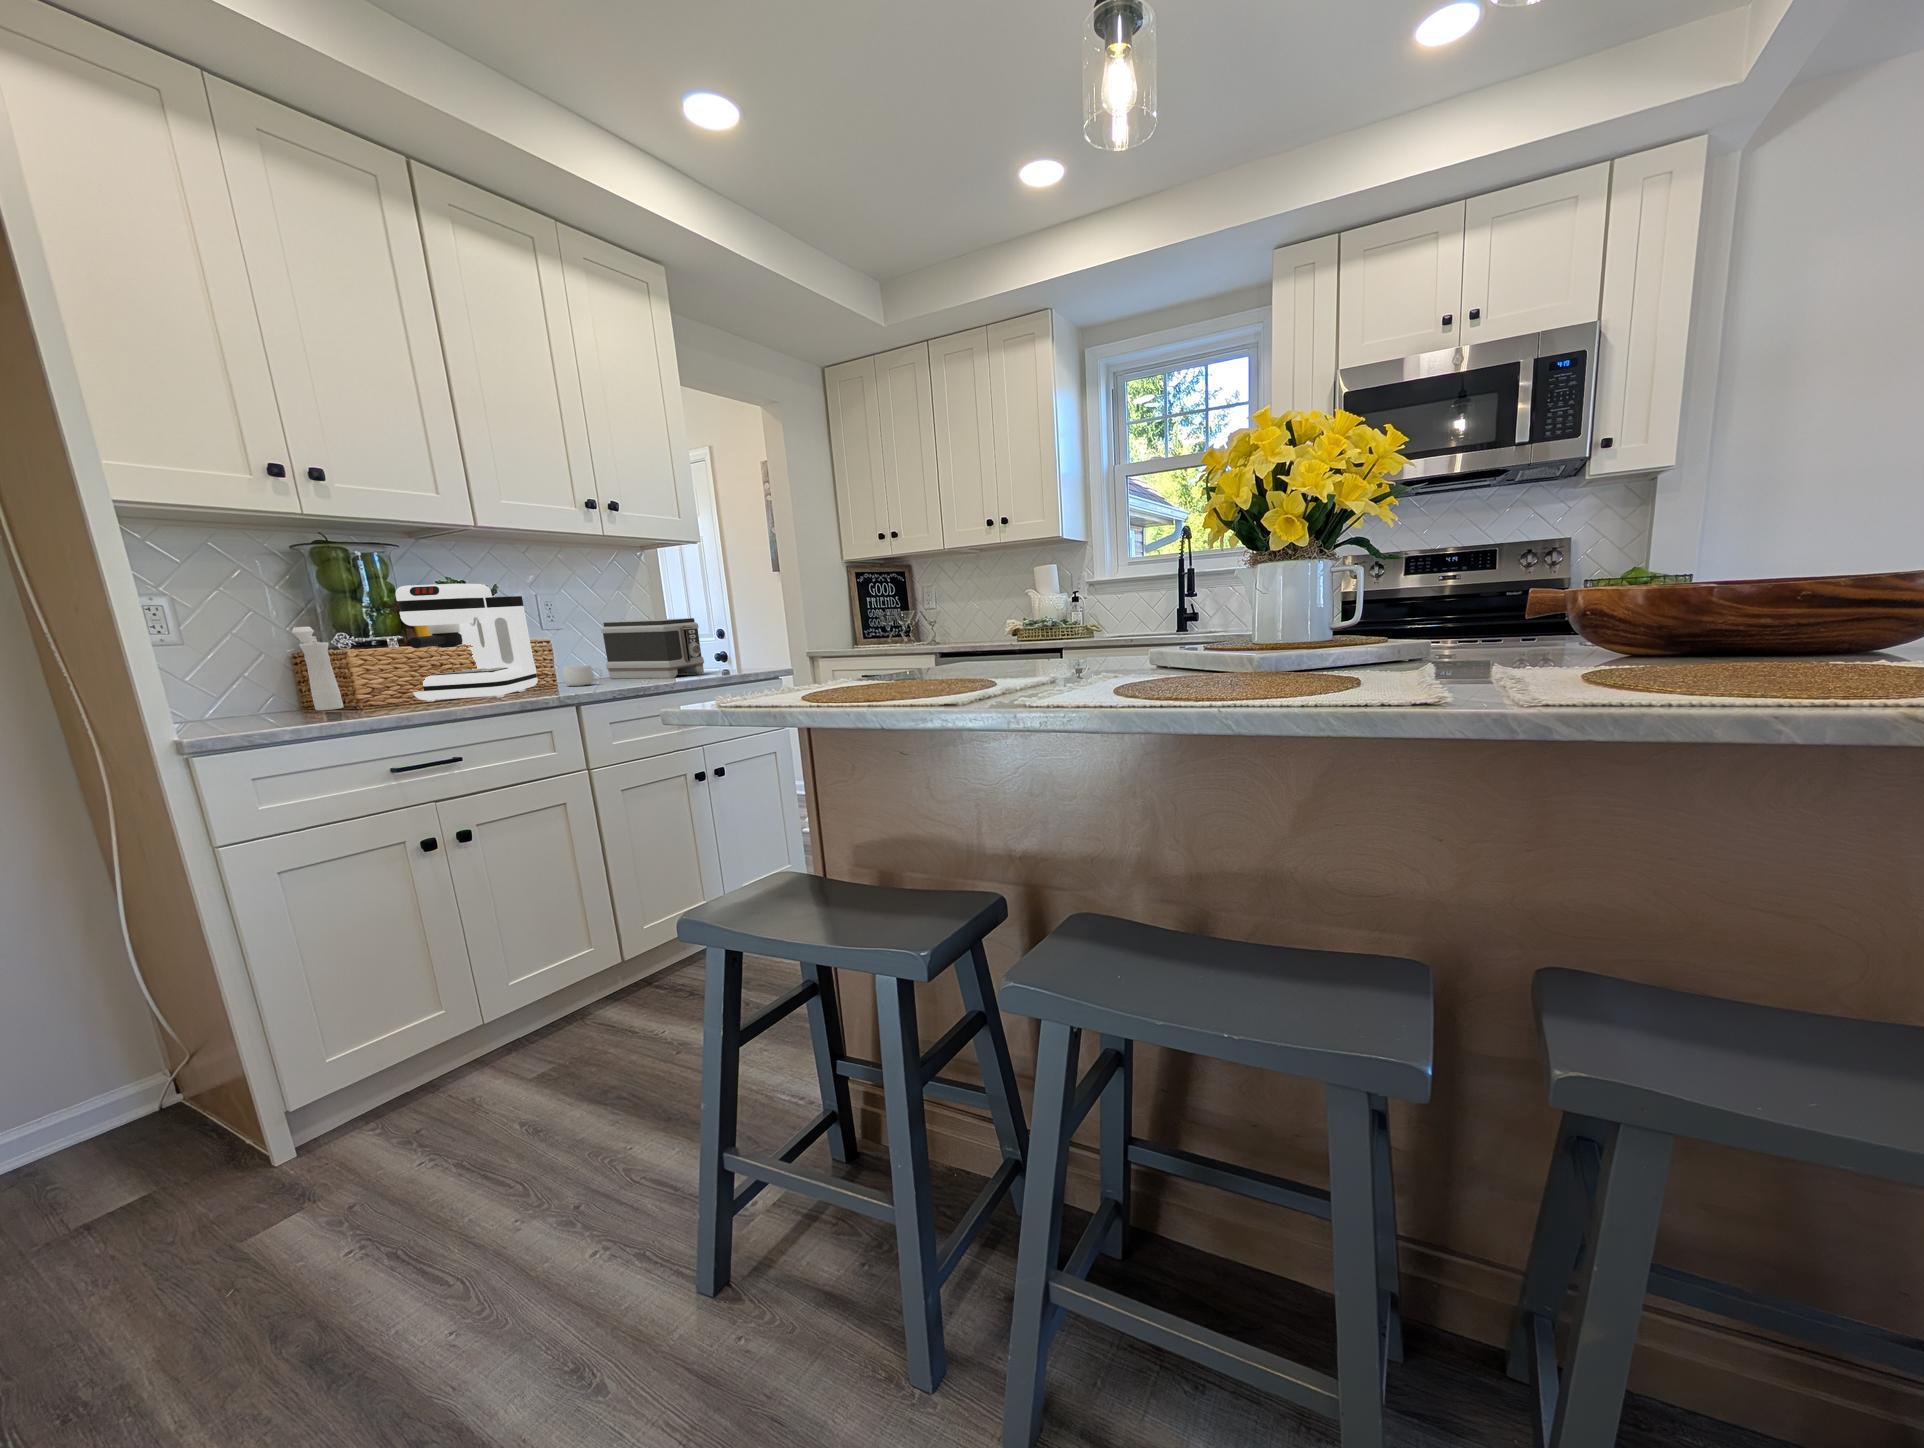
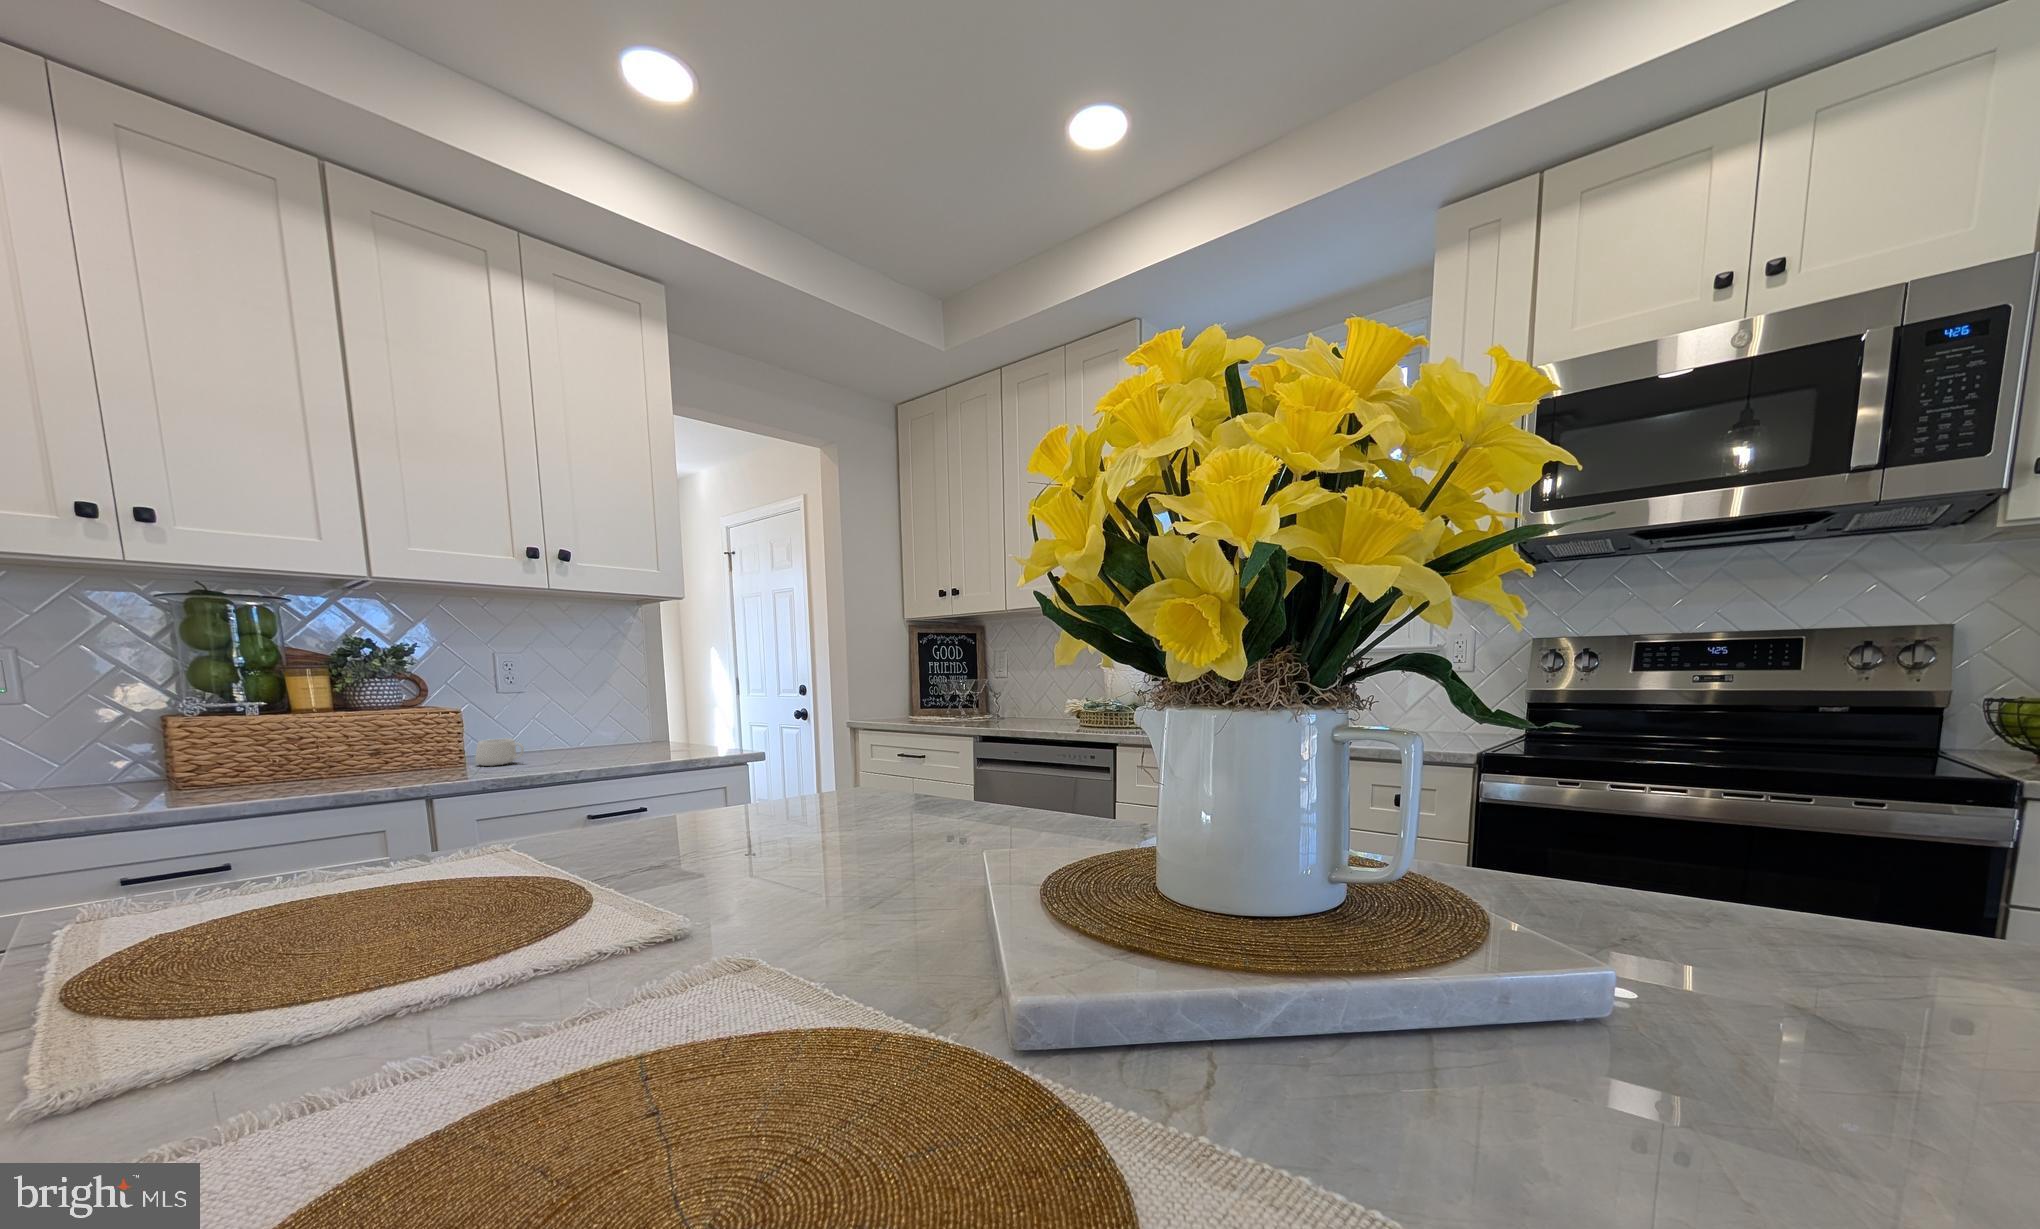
coffee maker: present [396,584,538,702] -> none [201,642,418,789]
toaster: present [601,618,704,679] -> none [569,682,678,758]
pepper mill: present [292,627,344,711] -> none [78,688,143,798]

